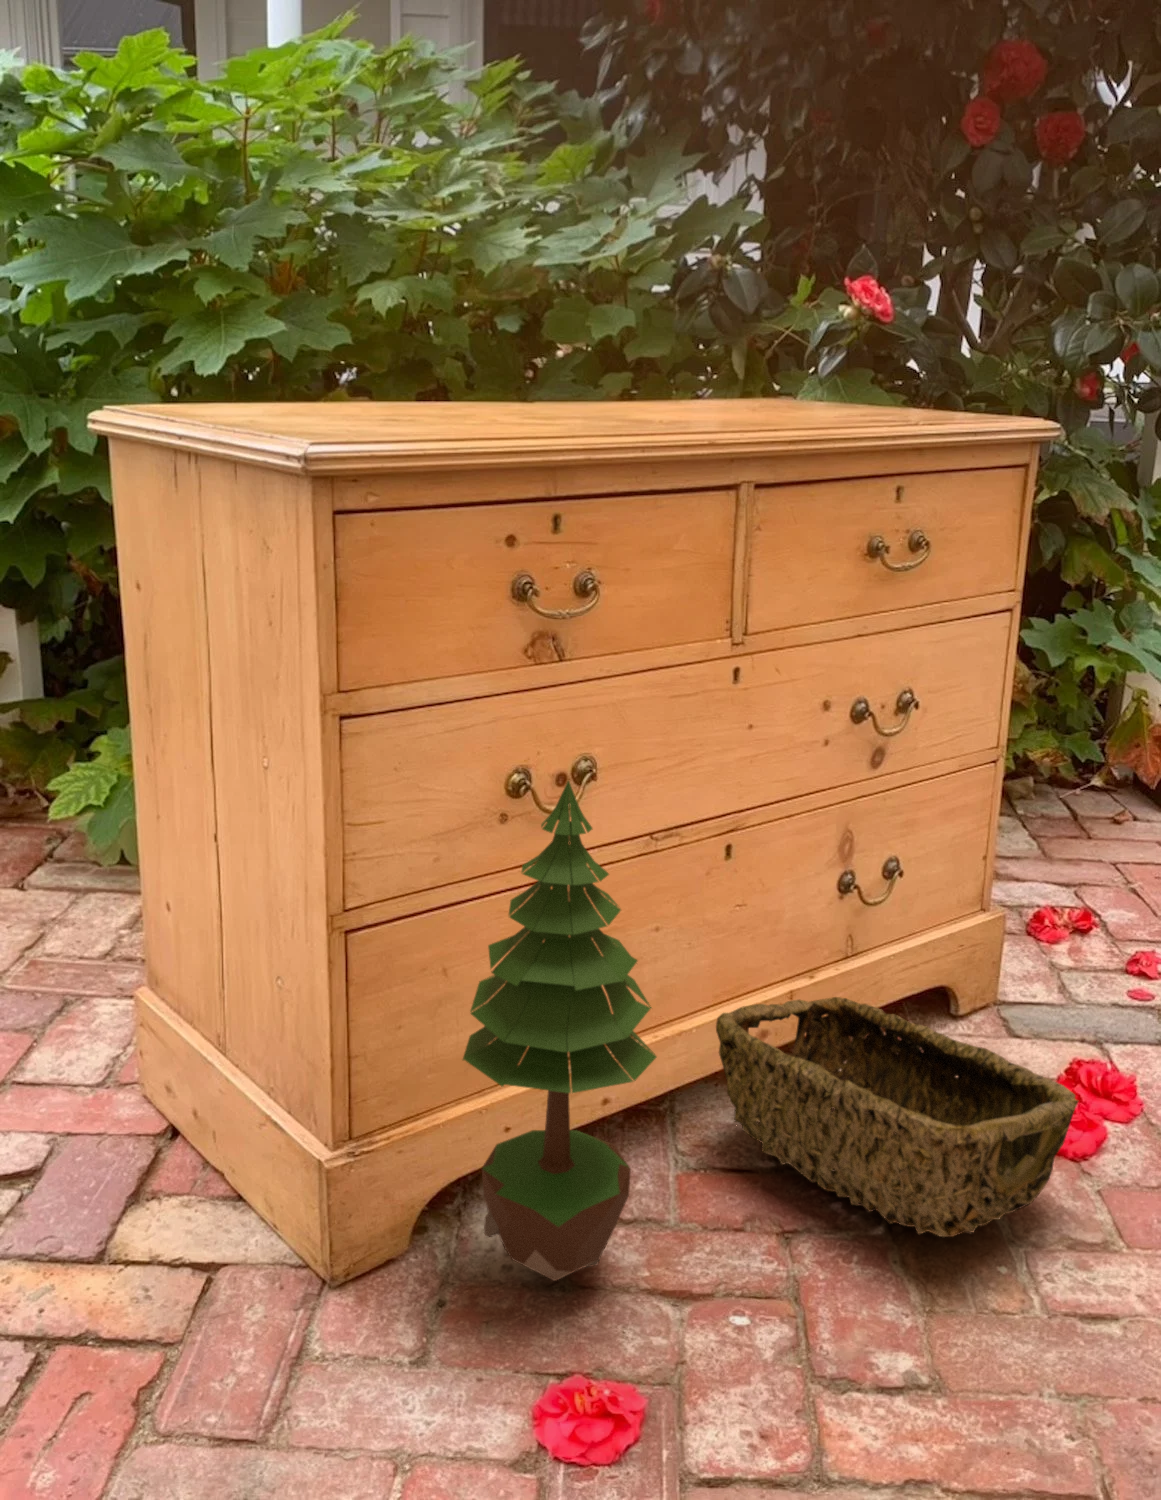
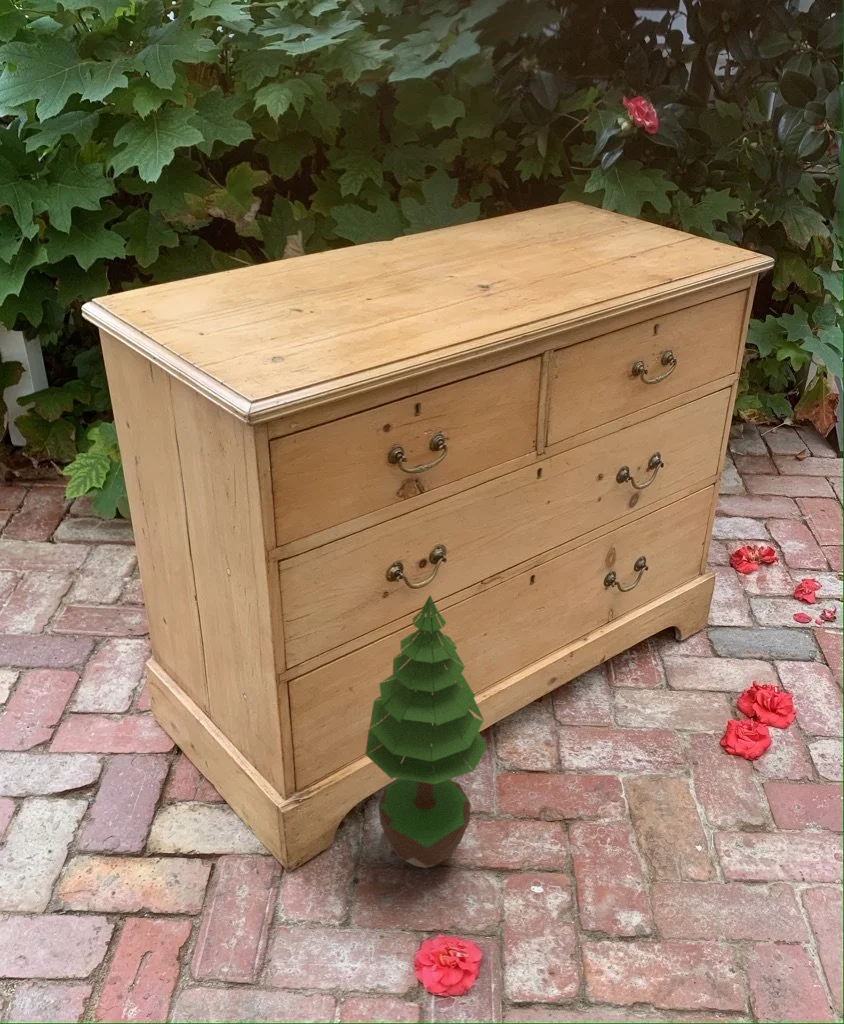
woven basket: present [716,997,1078,1237] -> none [523,655,752,832]

